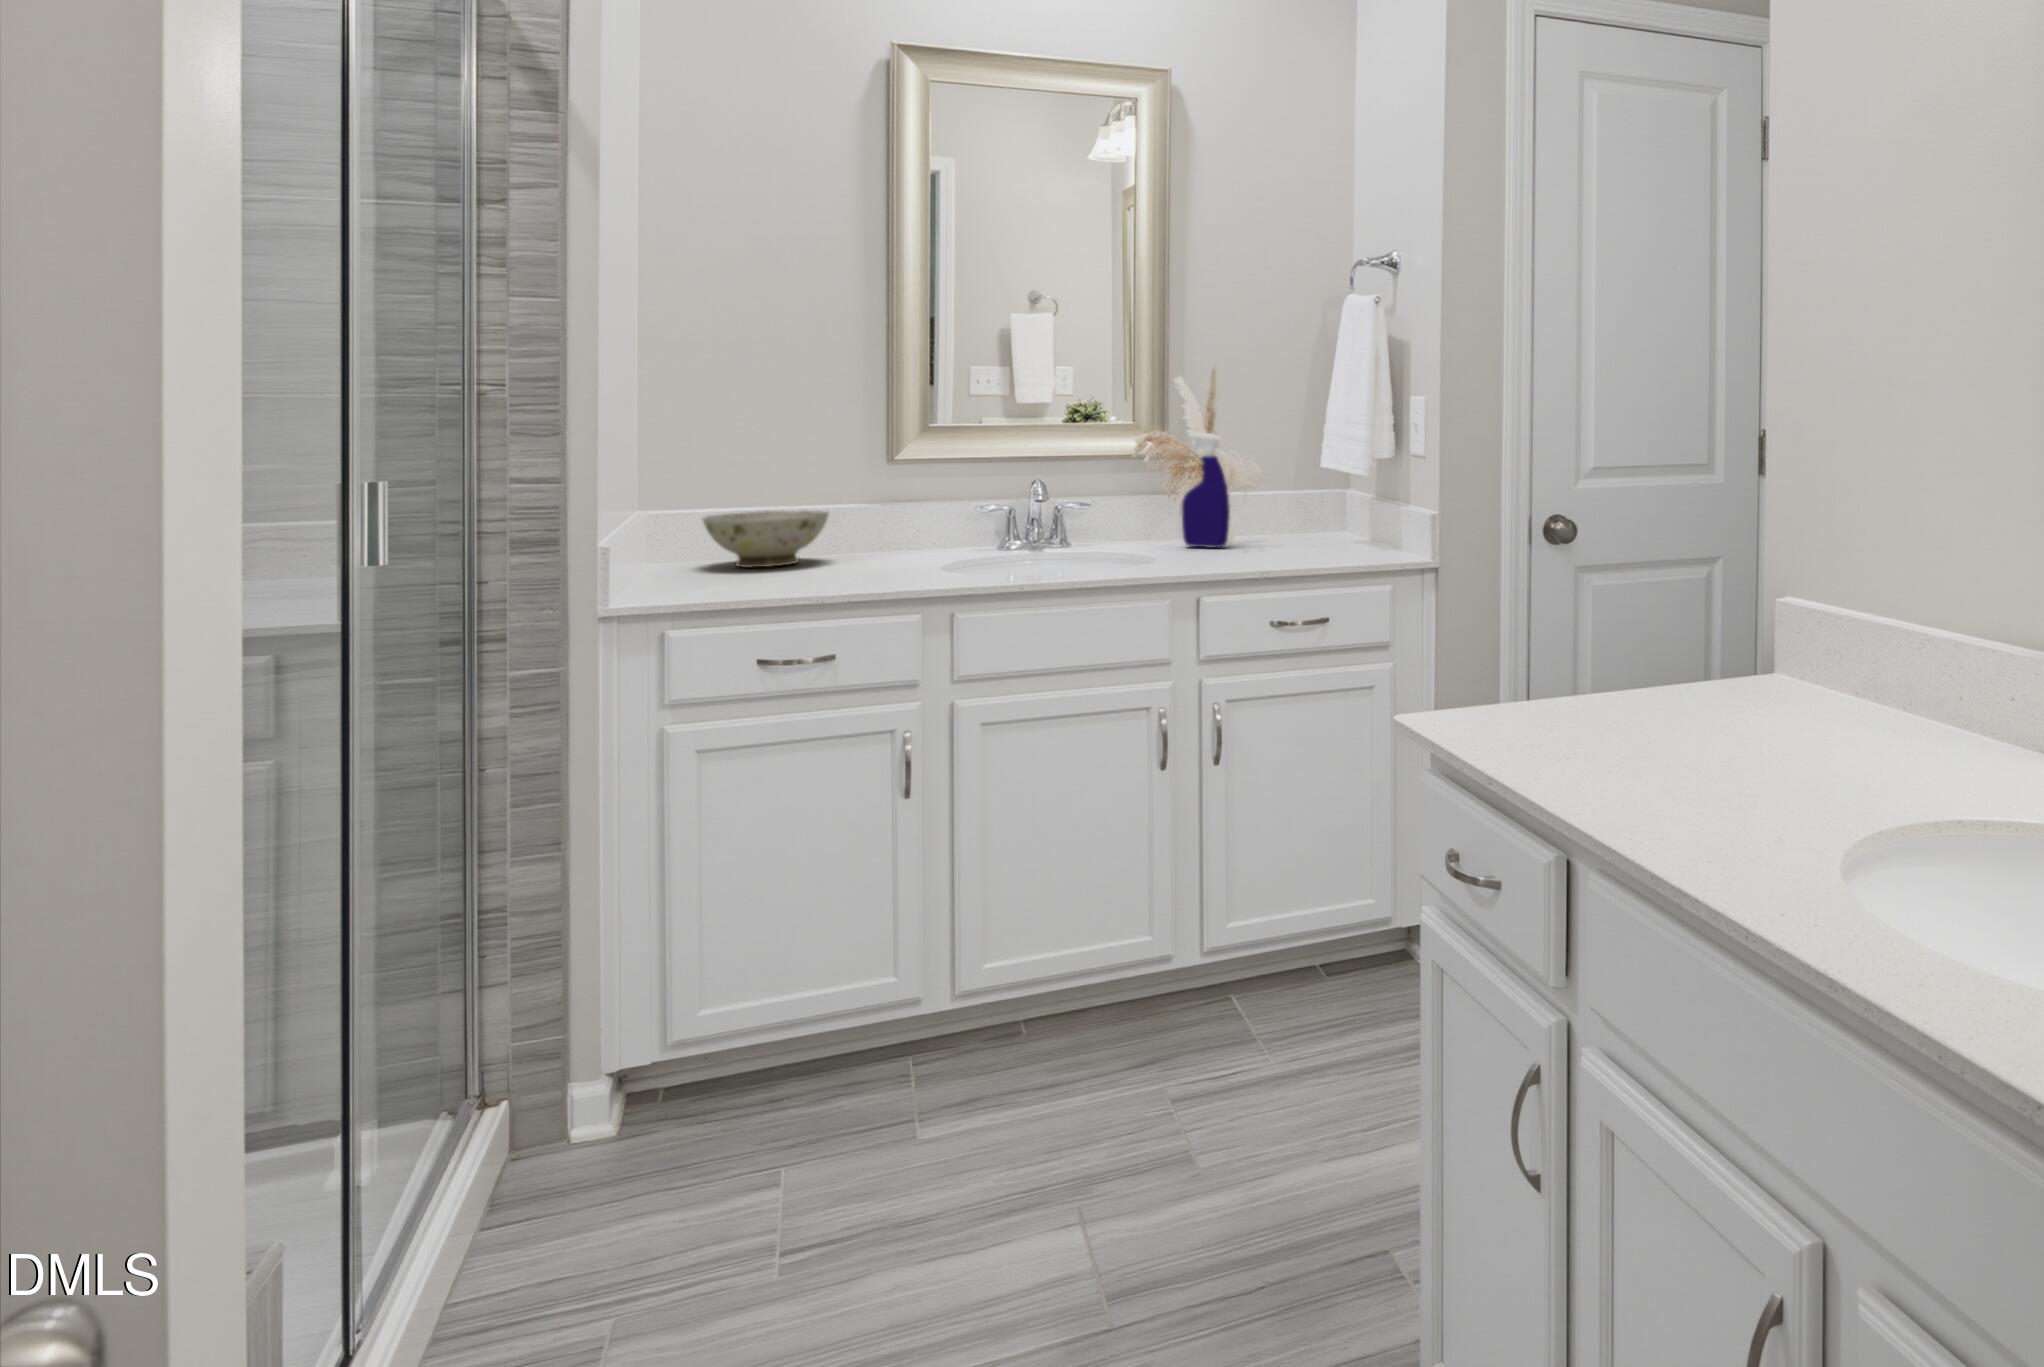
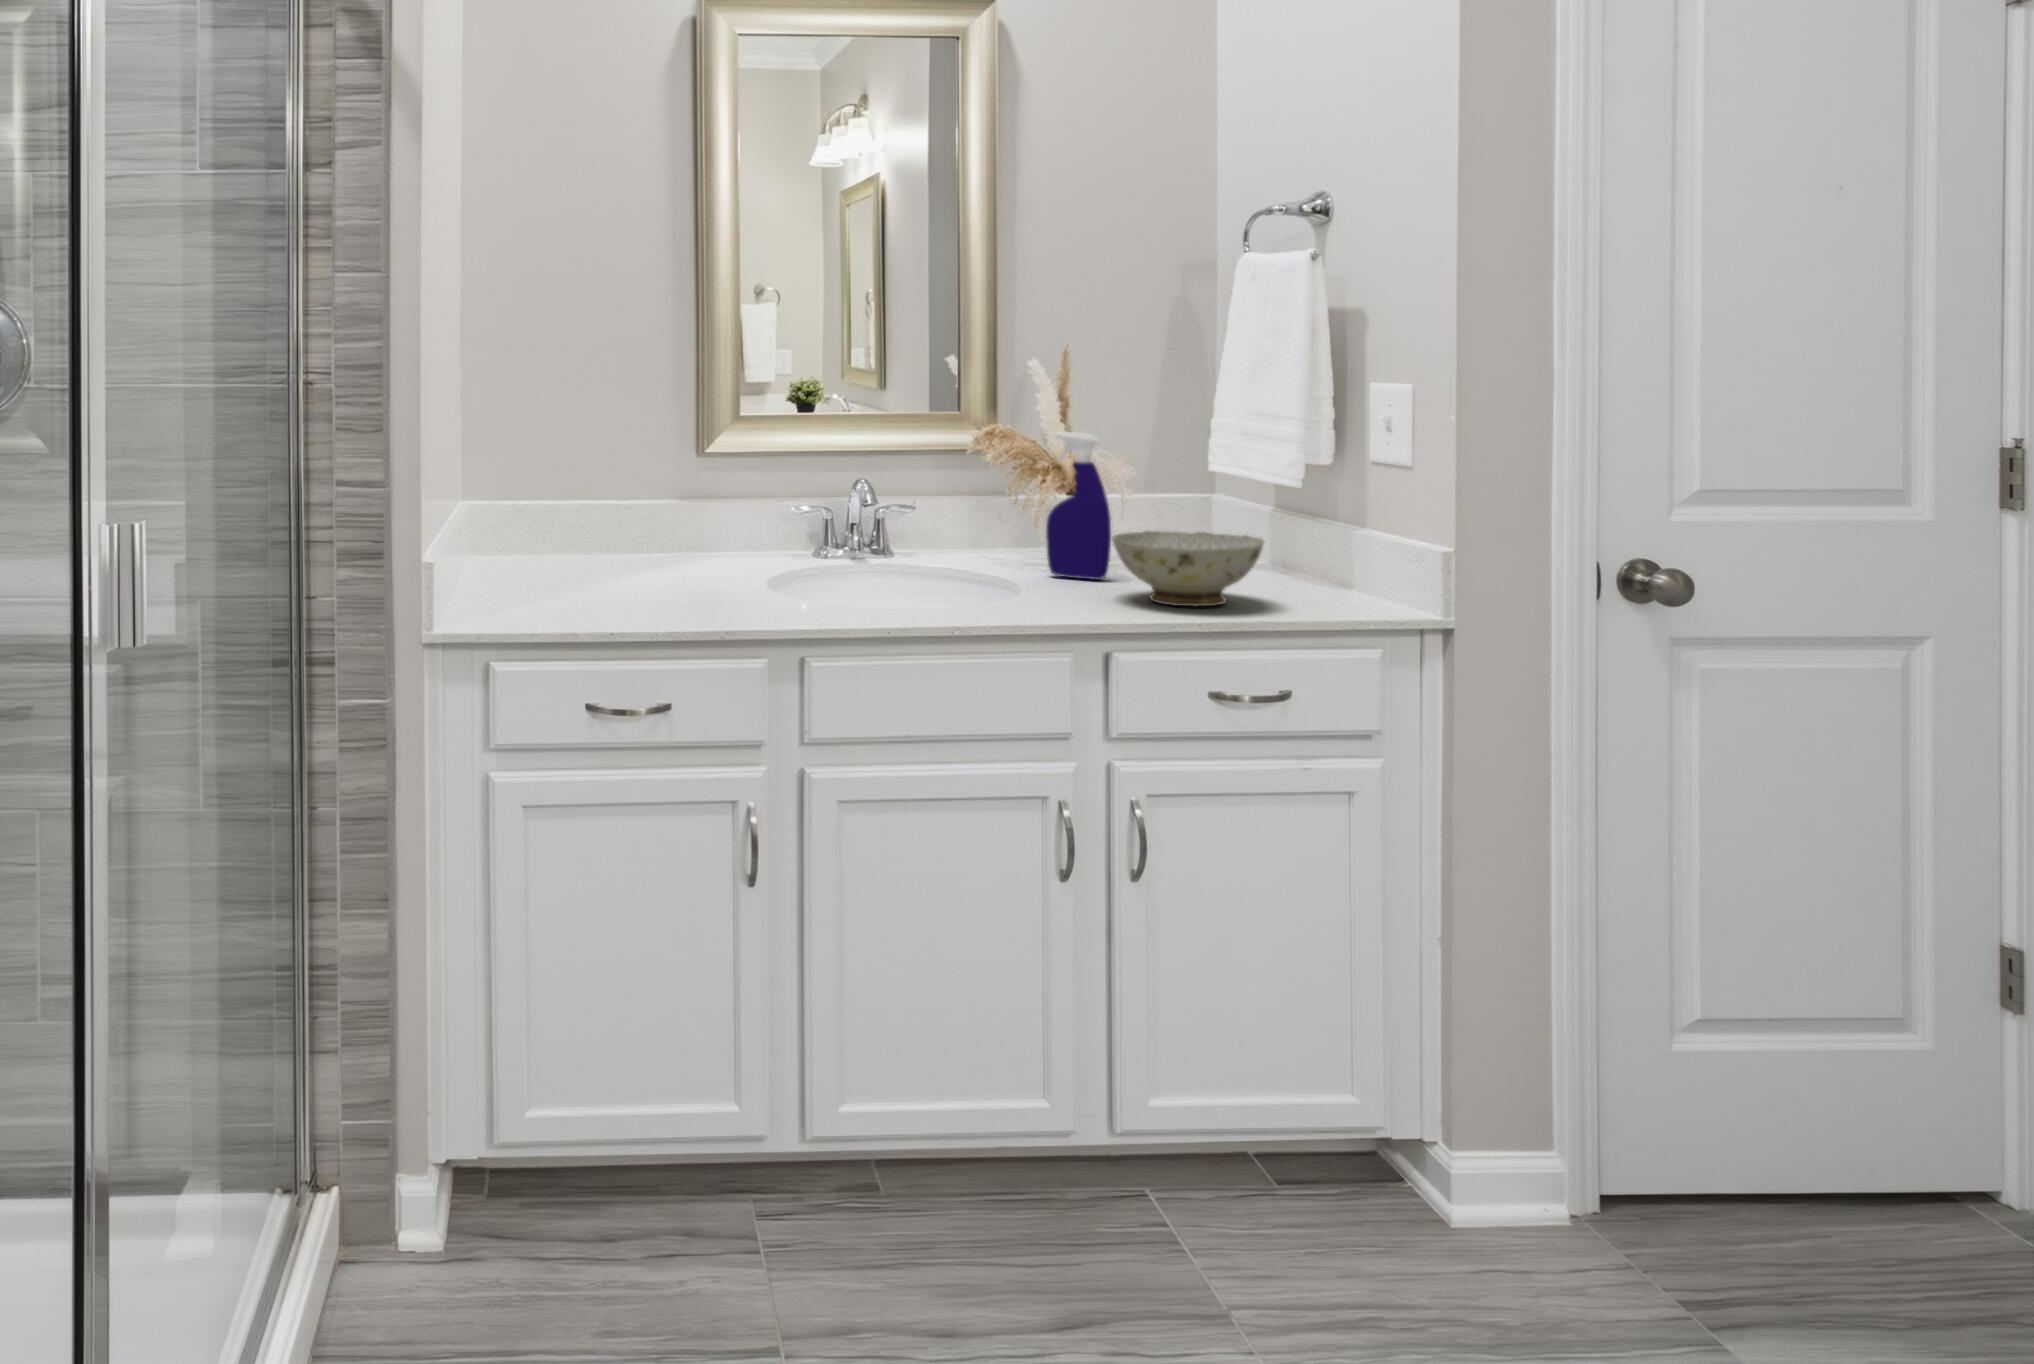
ceramic bowl: present [703,511,828,568] -> present [1112,531,1264,606]

